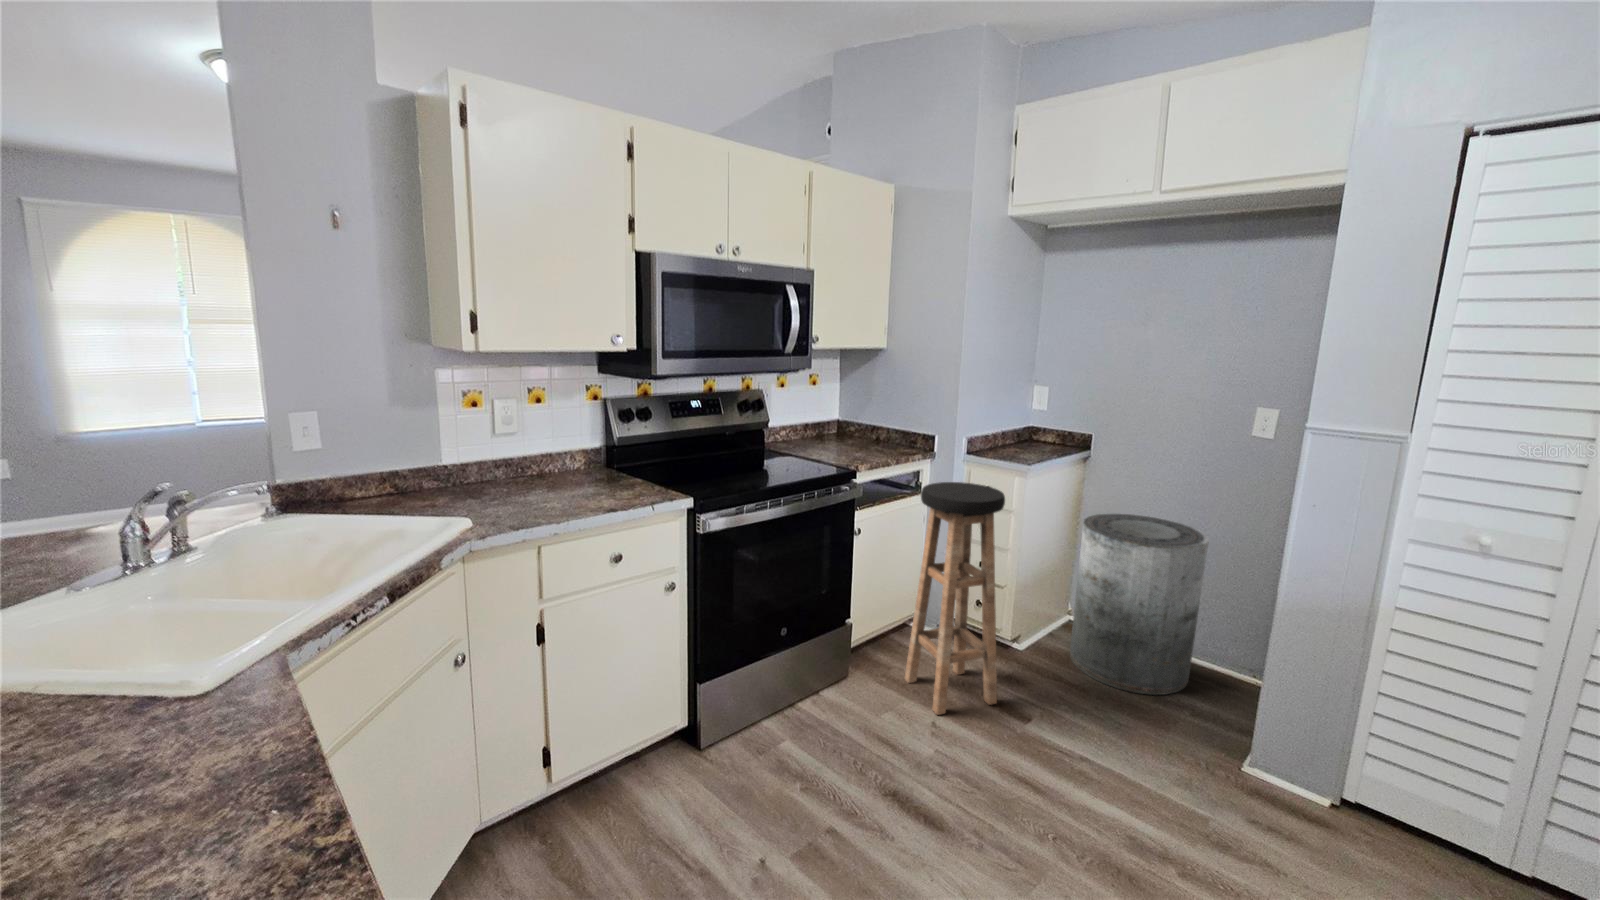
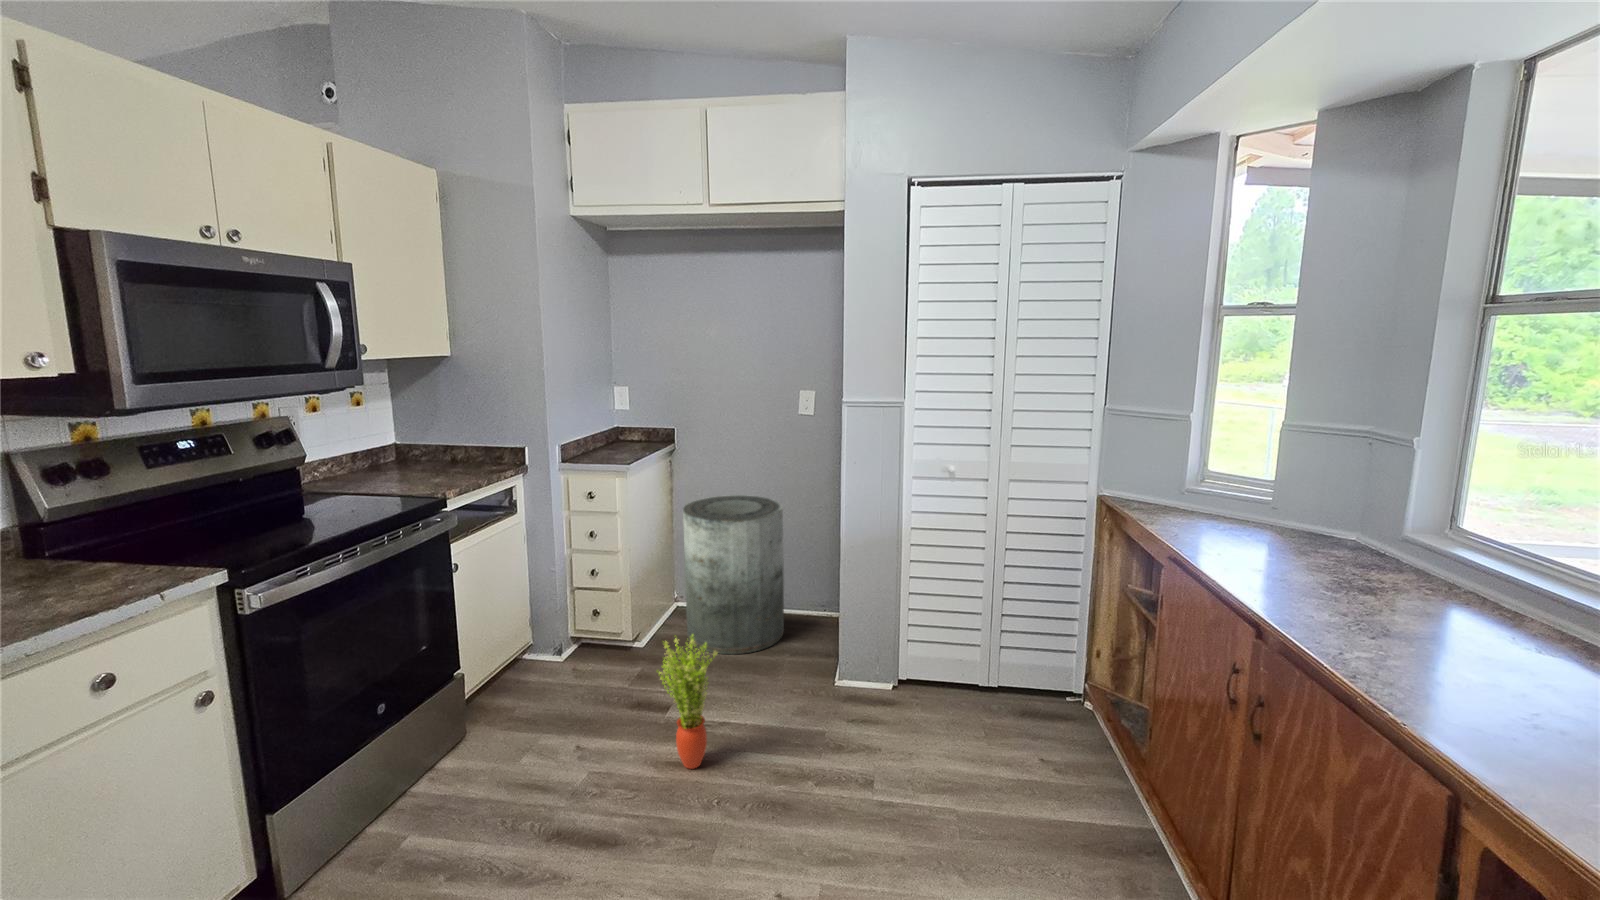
bar stool: present [905,482,1005,715] -> none [527,491,635,738]
potted plant: none [1011,649,1083,792] -> present [657,634,718,769]

